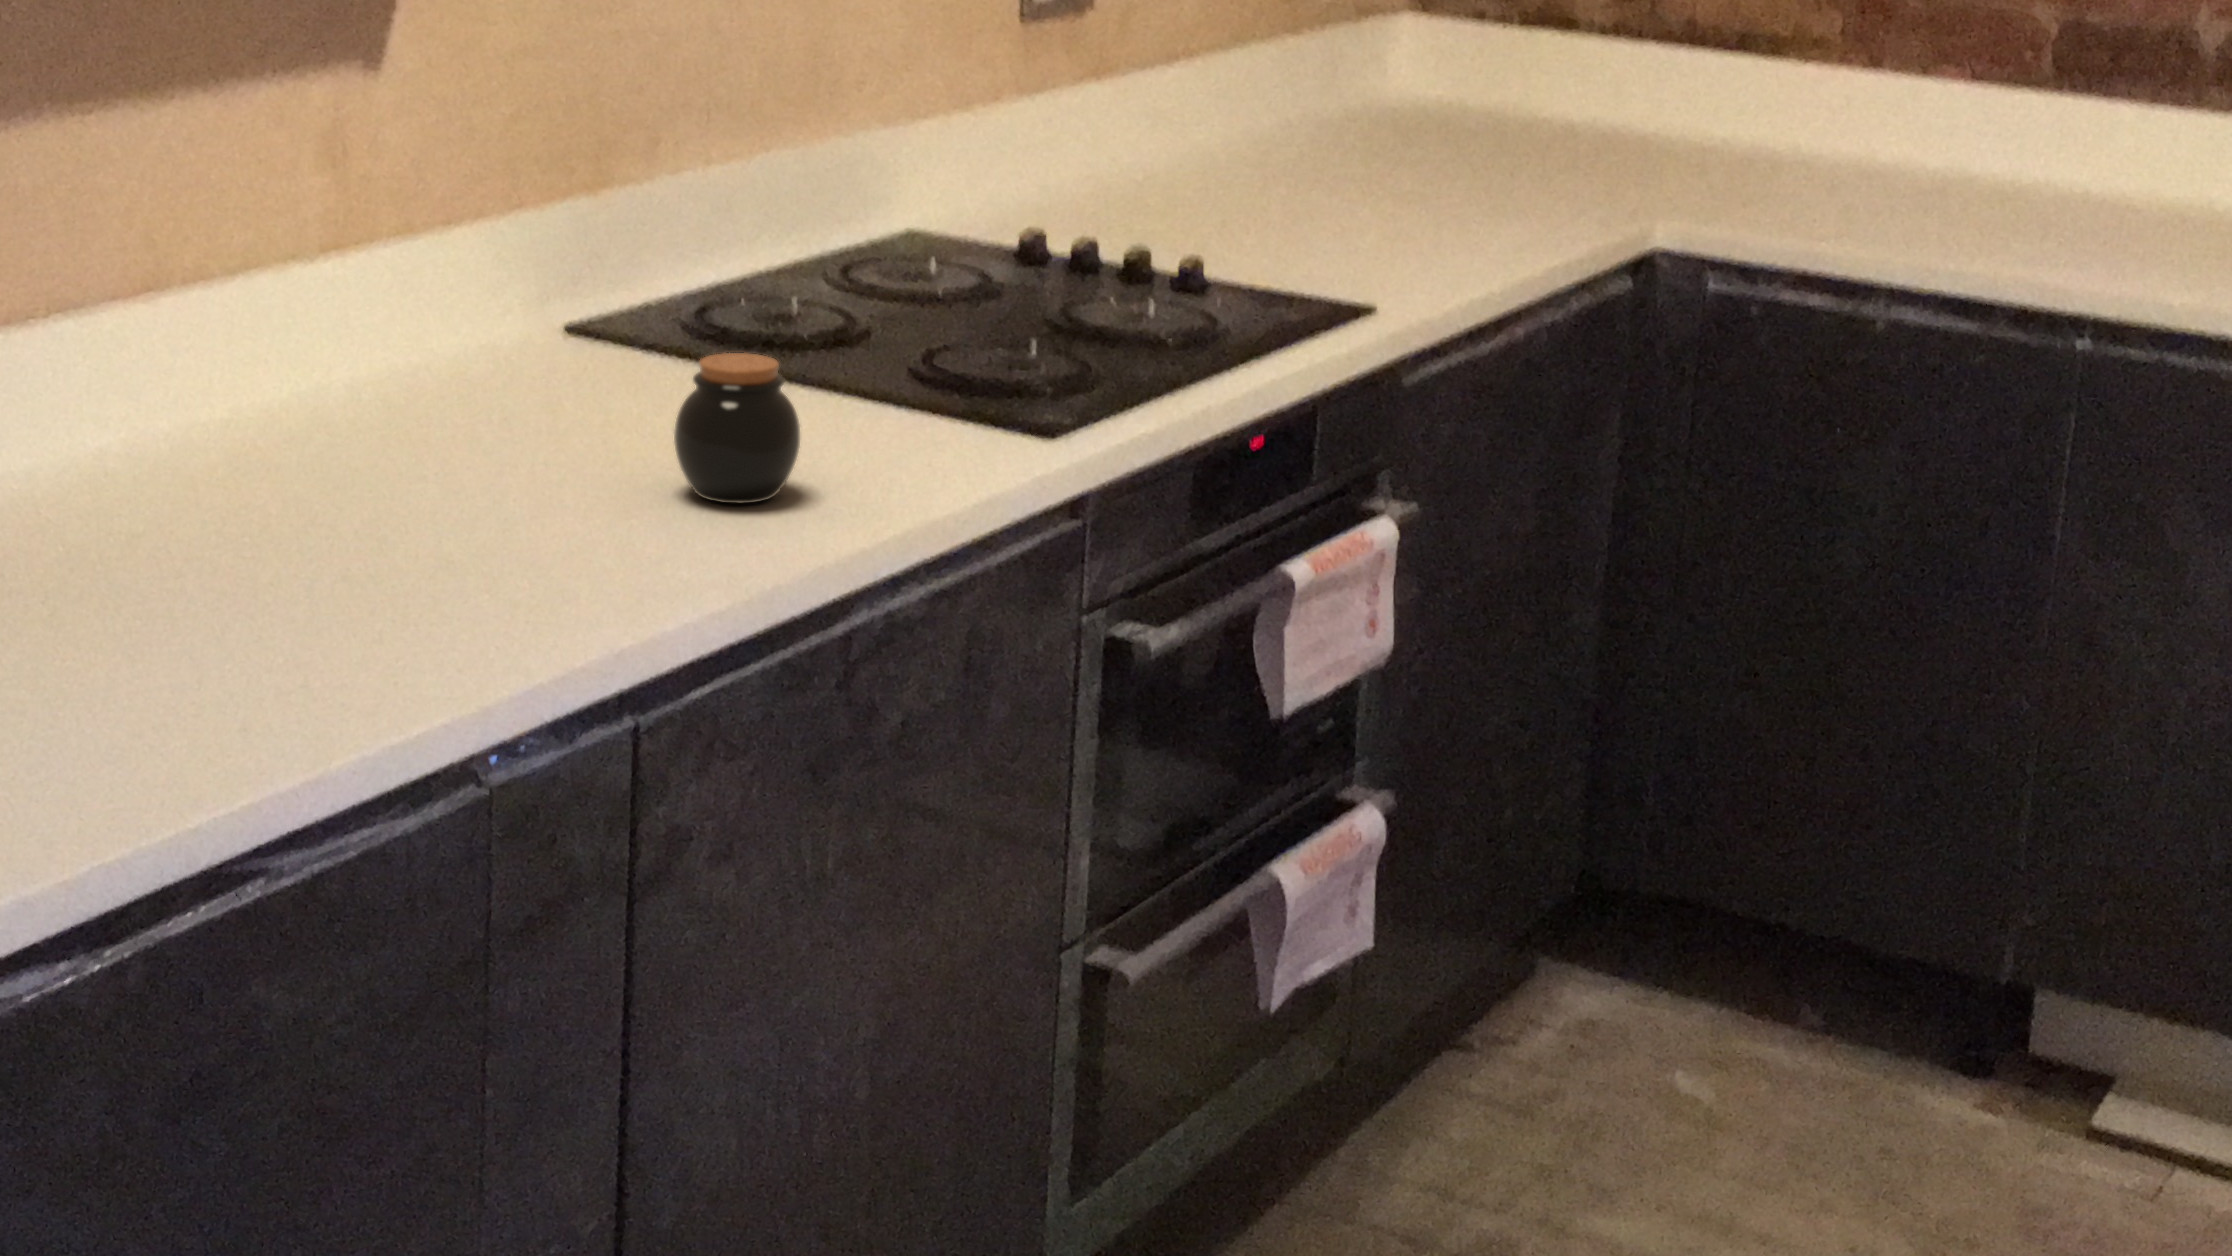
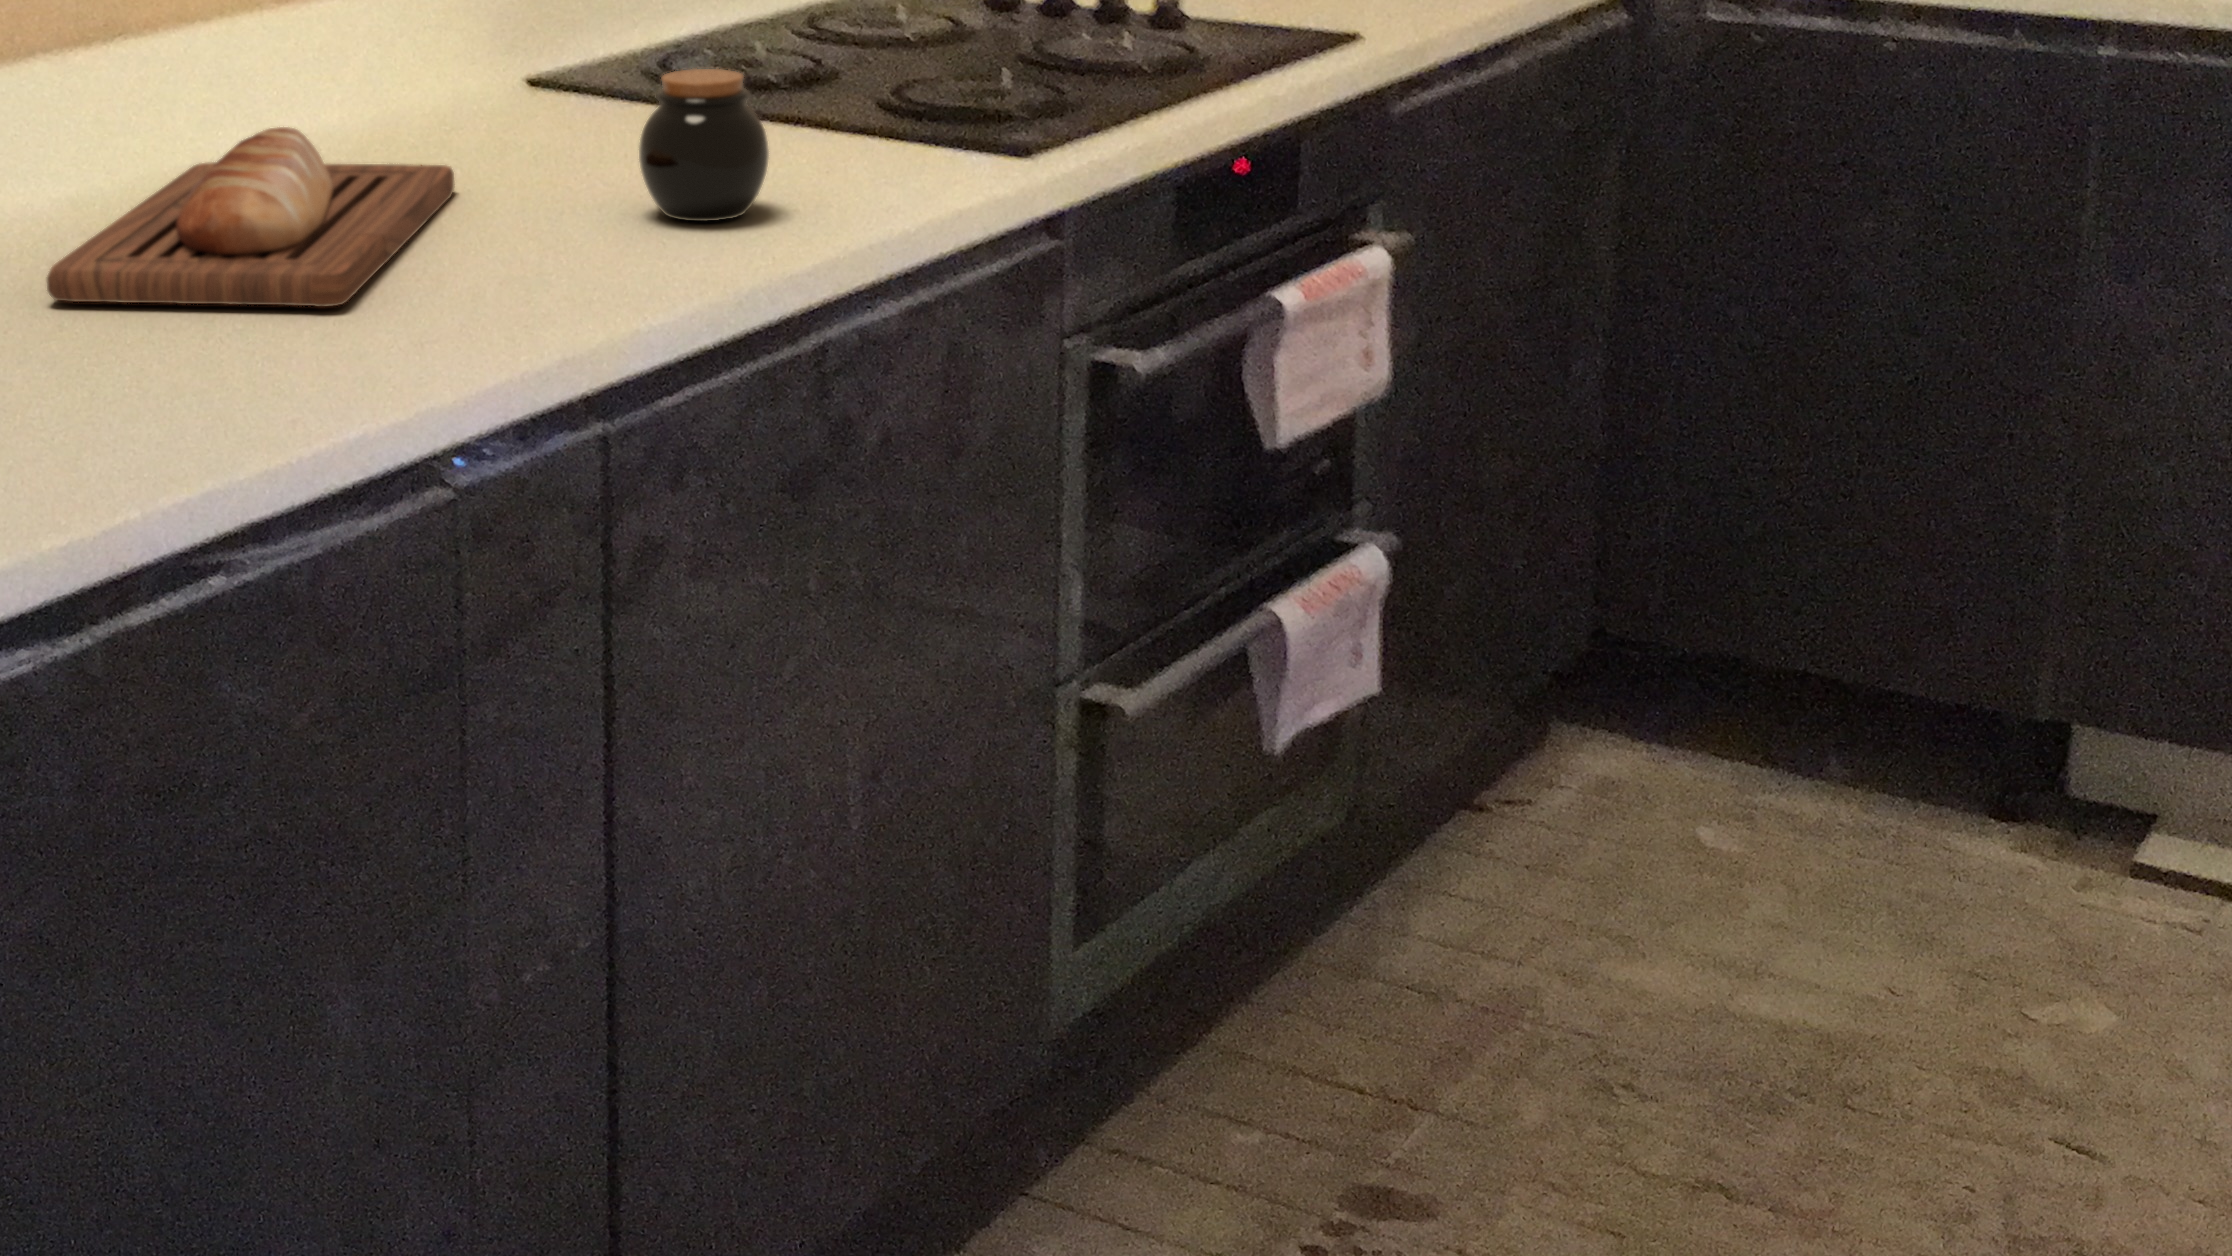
bread loaf: none [90,392,491,591] -> present [47,127,455,307]

